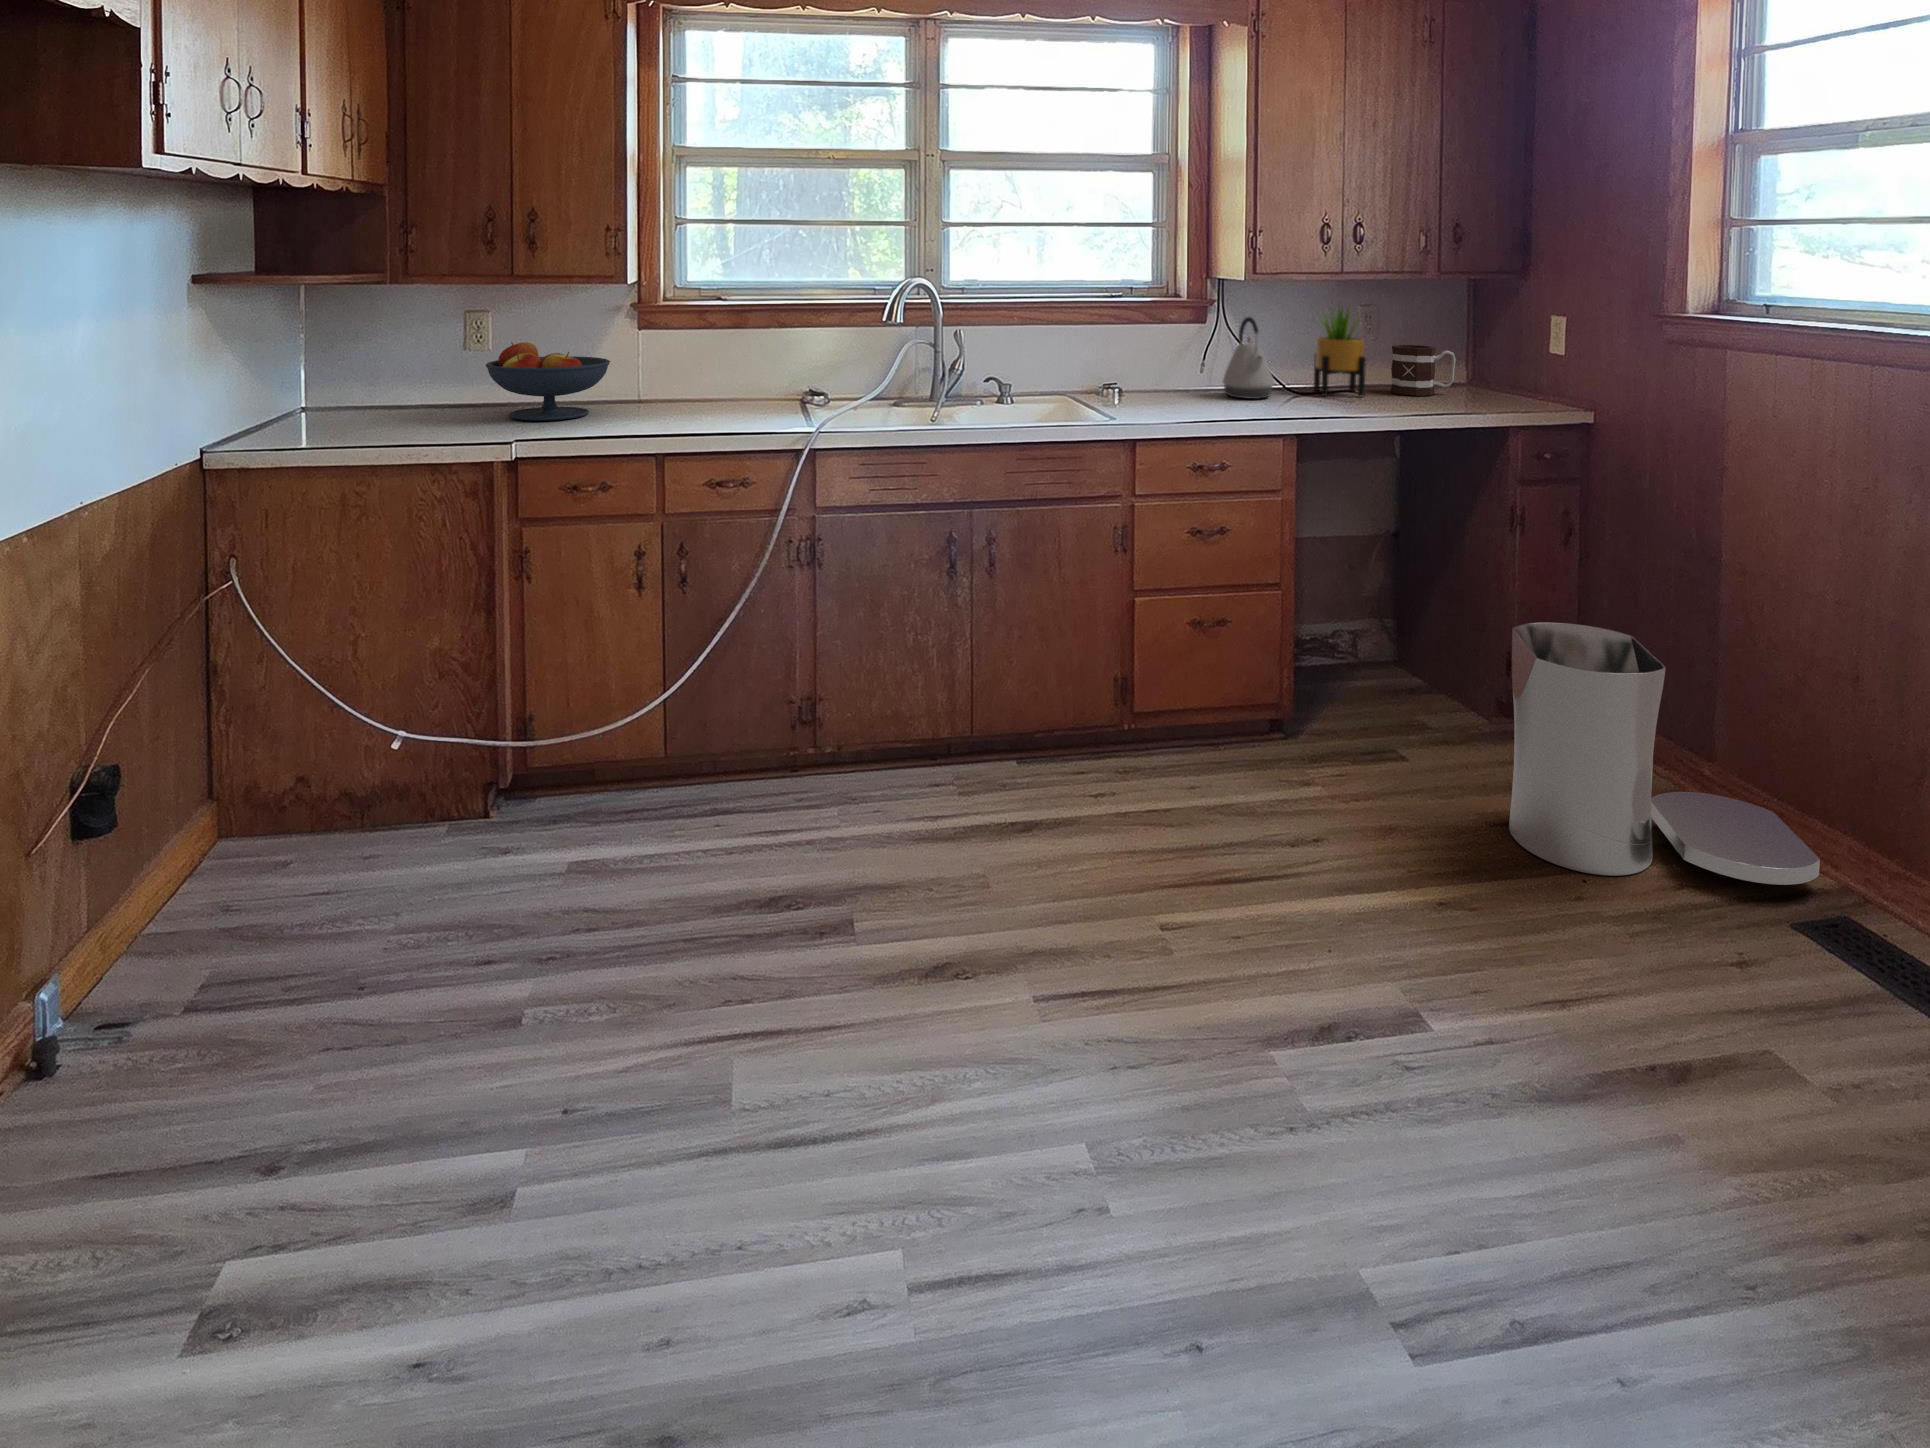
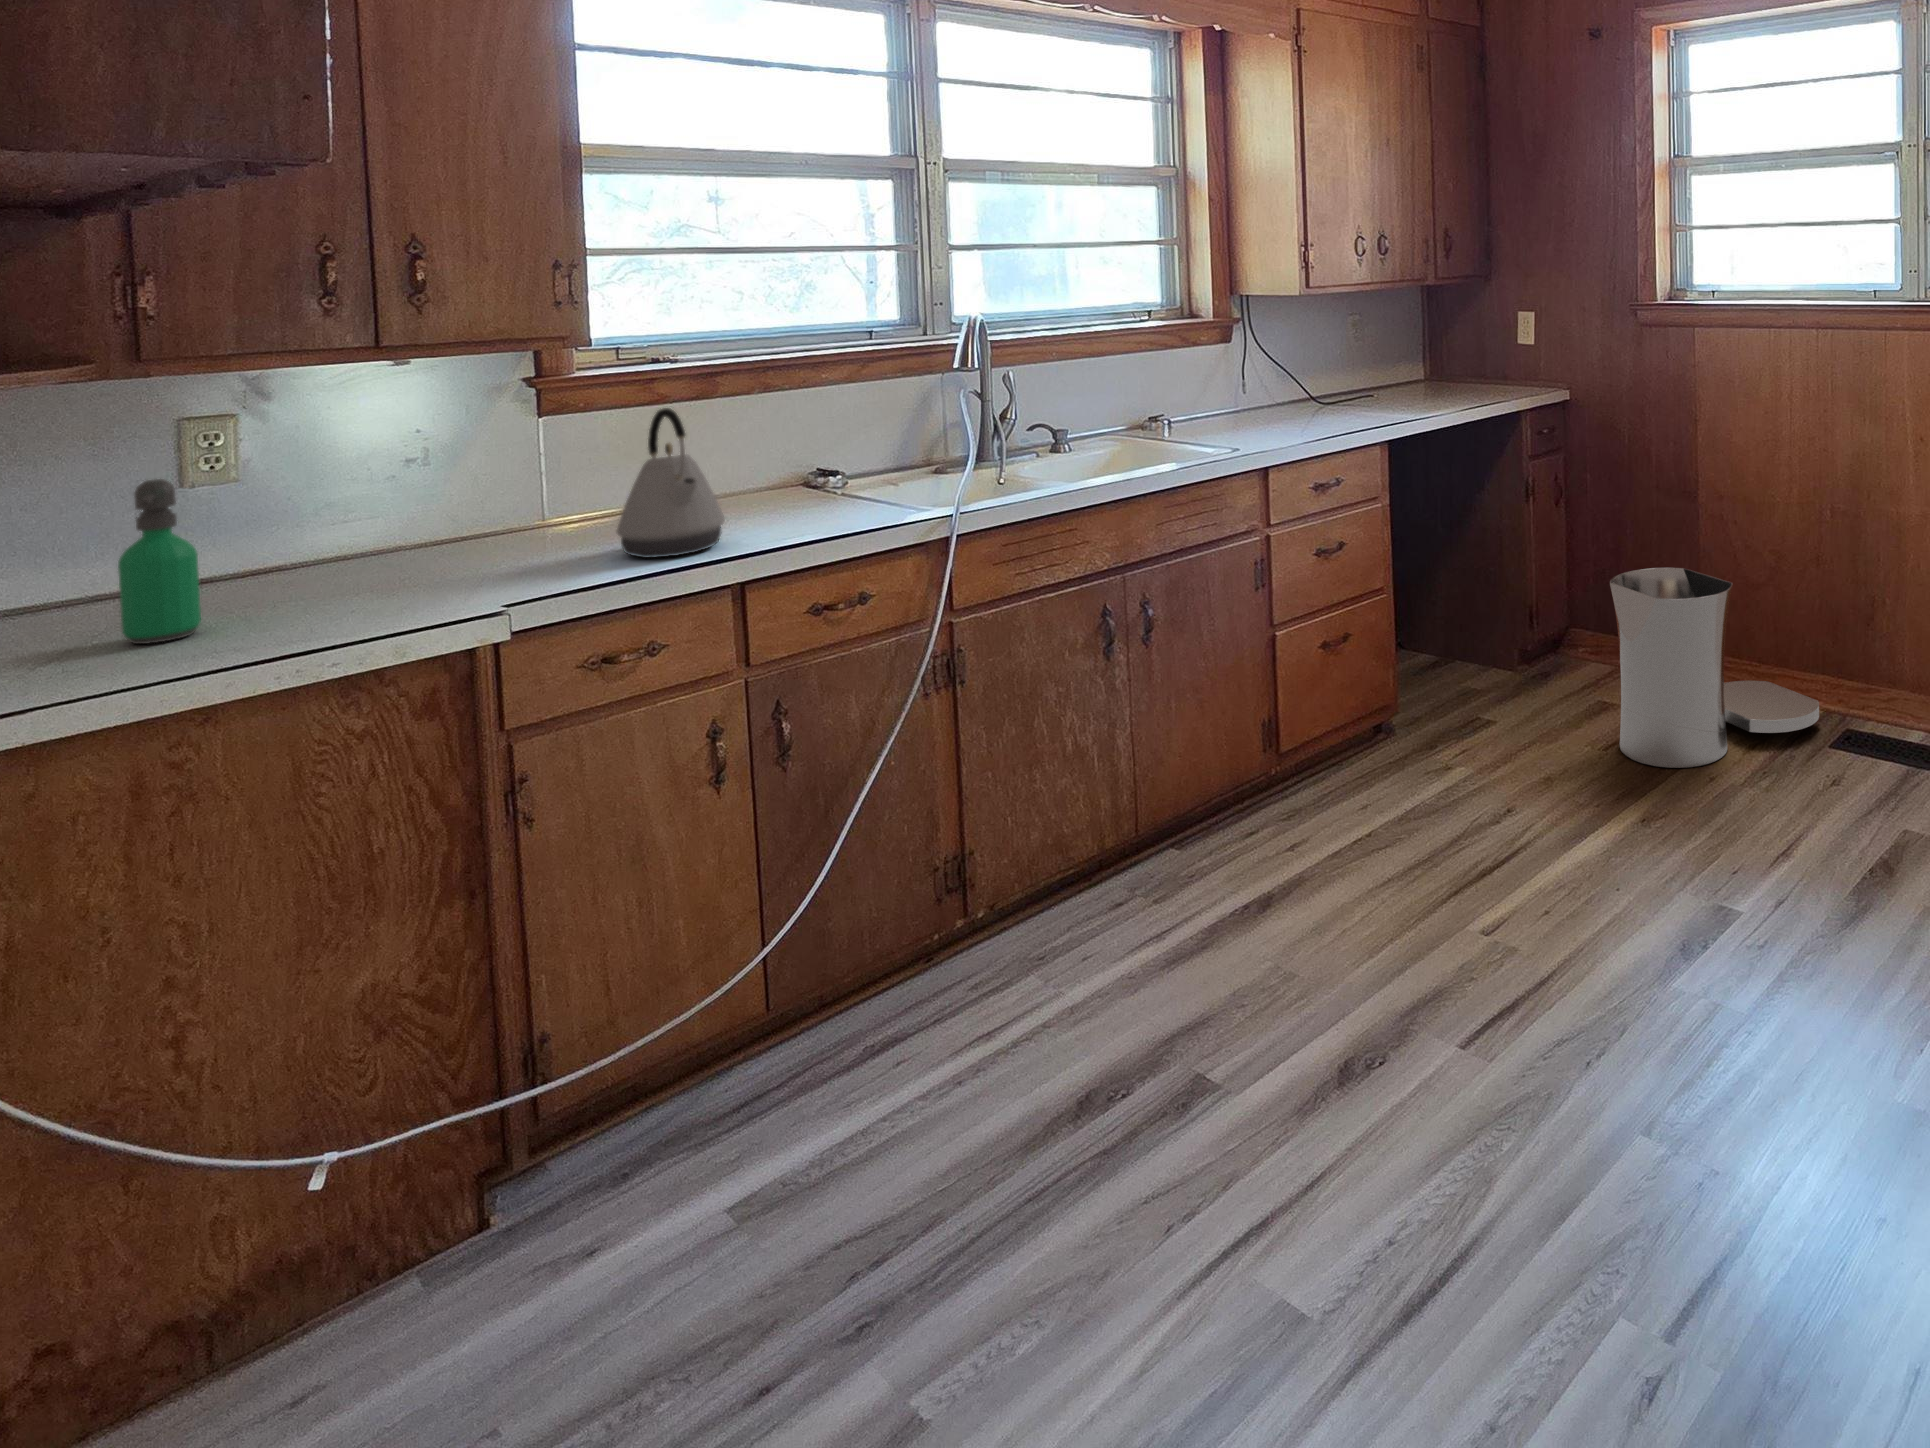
potted plant: present [1314,307,1366,396] -> none [1325,308,1384,407]
kettle: present [1223,317,1274,399] -> present [617,408,725,558]
fruit bowl: present [486,342,610,420] -> none [261,454,517,585]
soap dispenser: none [394,345,427,433] -> present [118,479,201,644]
mug: present [1391,345,1456,396] -> none [1391,349,1446,398]

